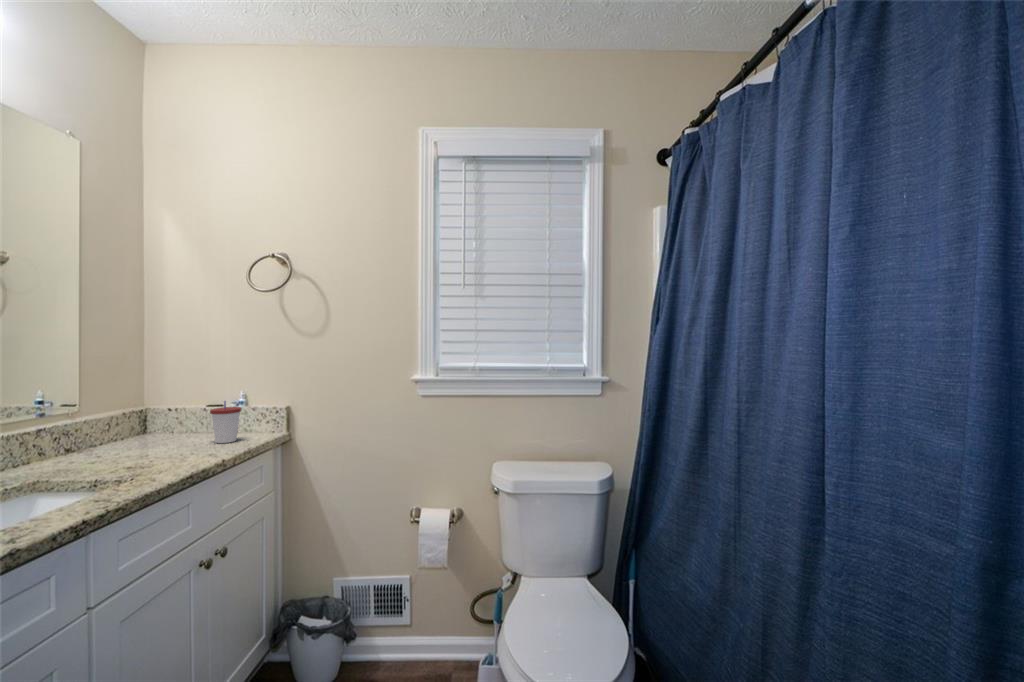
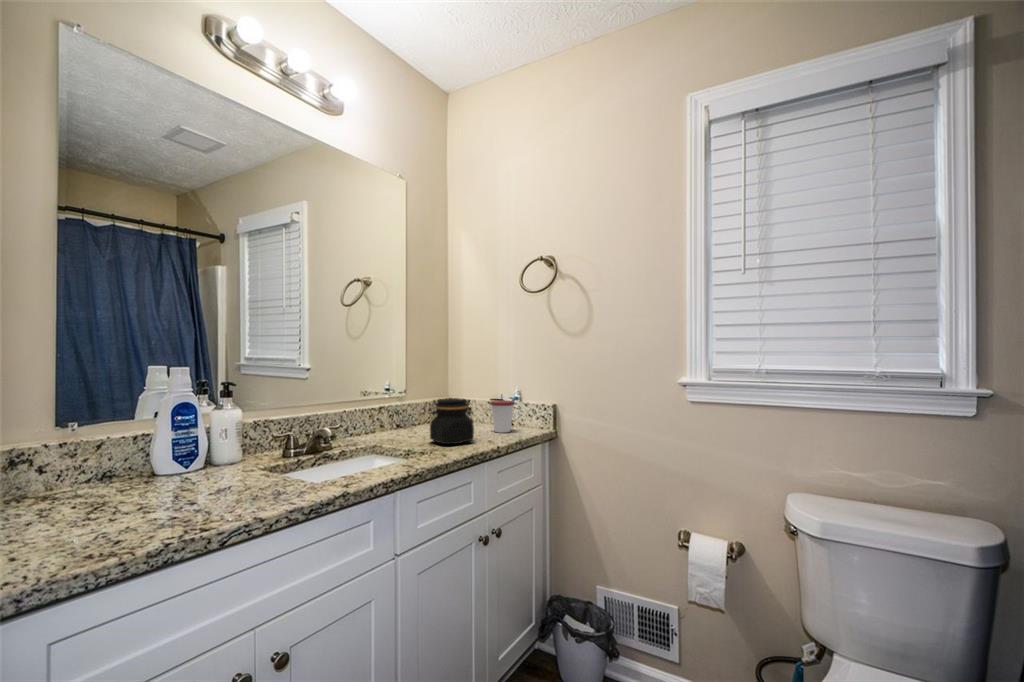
jar: none [125,411,191,465] -> present [429,398,474,444]

